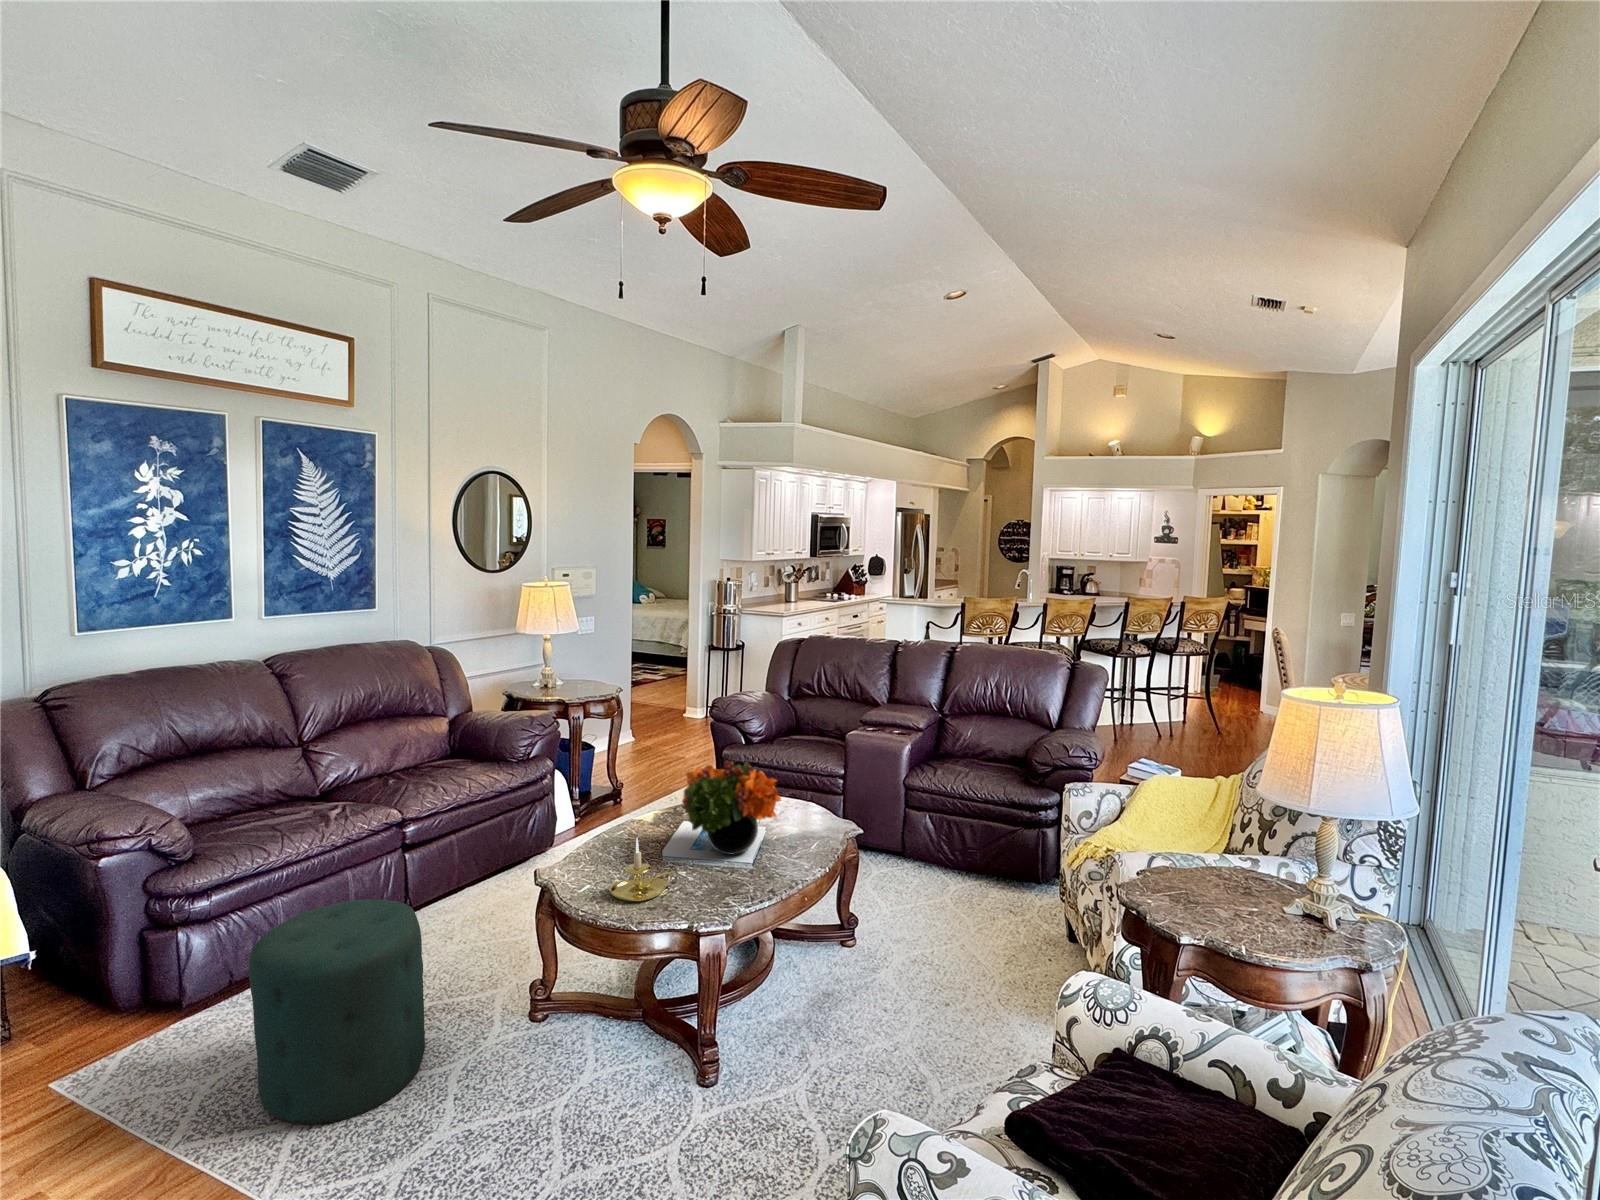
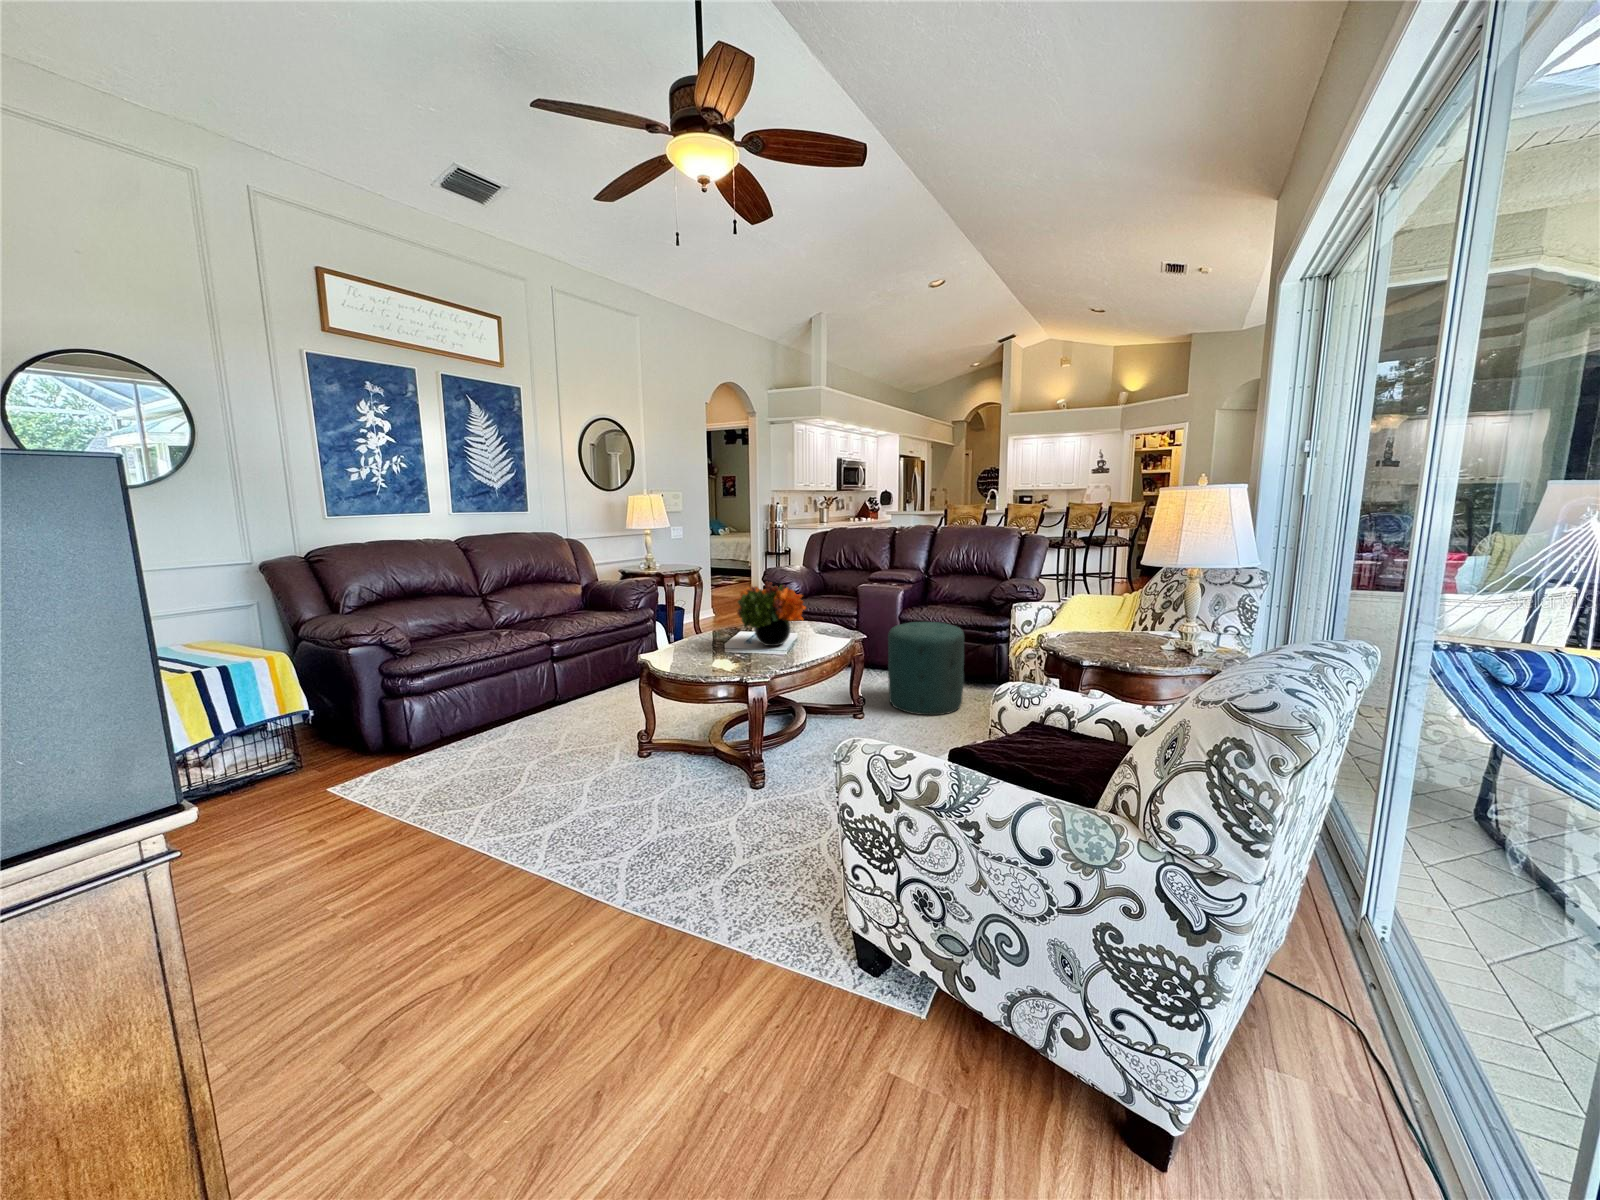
candle holder: present [609,838,675,902] -> none [687,626,732,668]
ottoman: present [249,899,425,1125] -> present [888,622,964,715]

